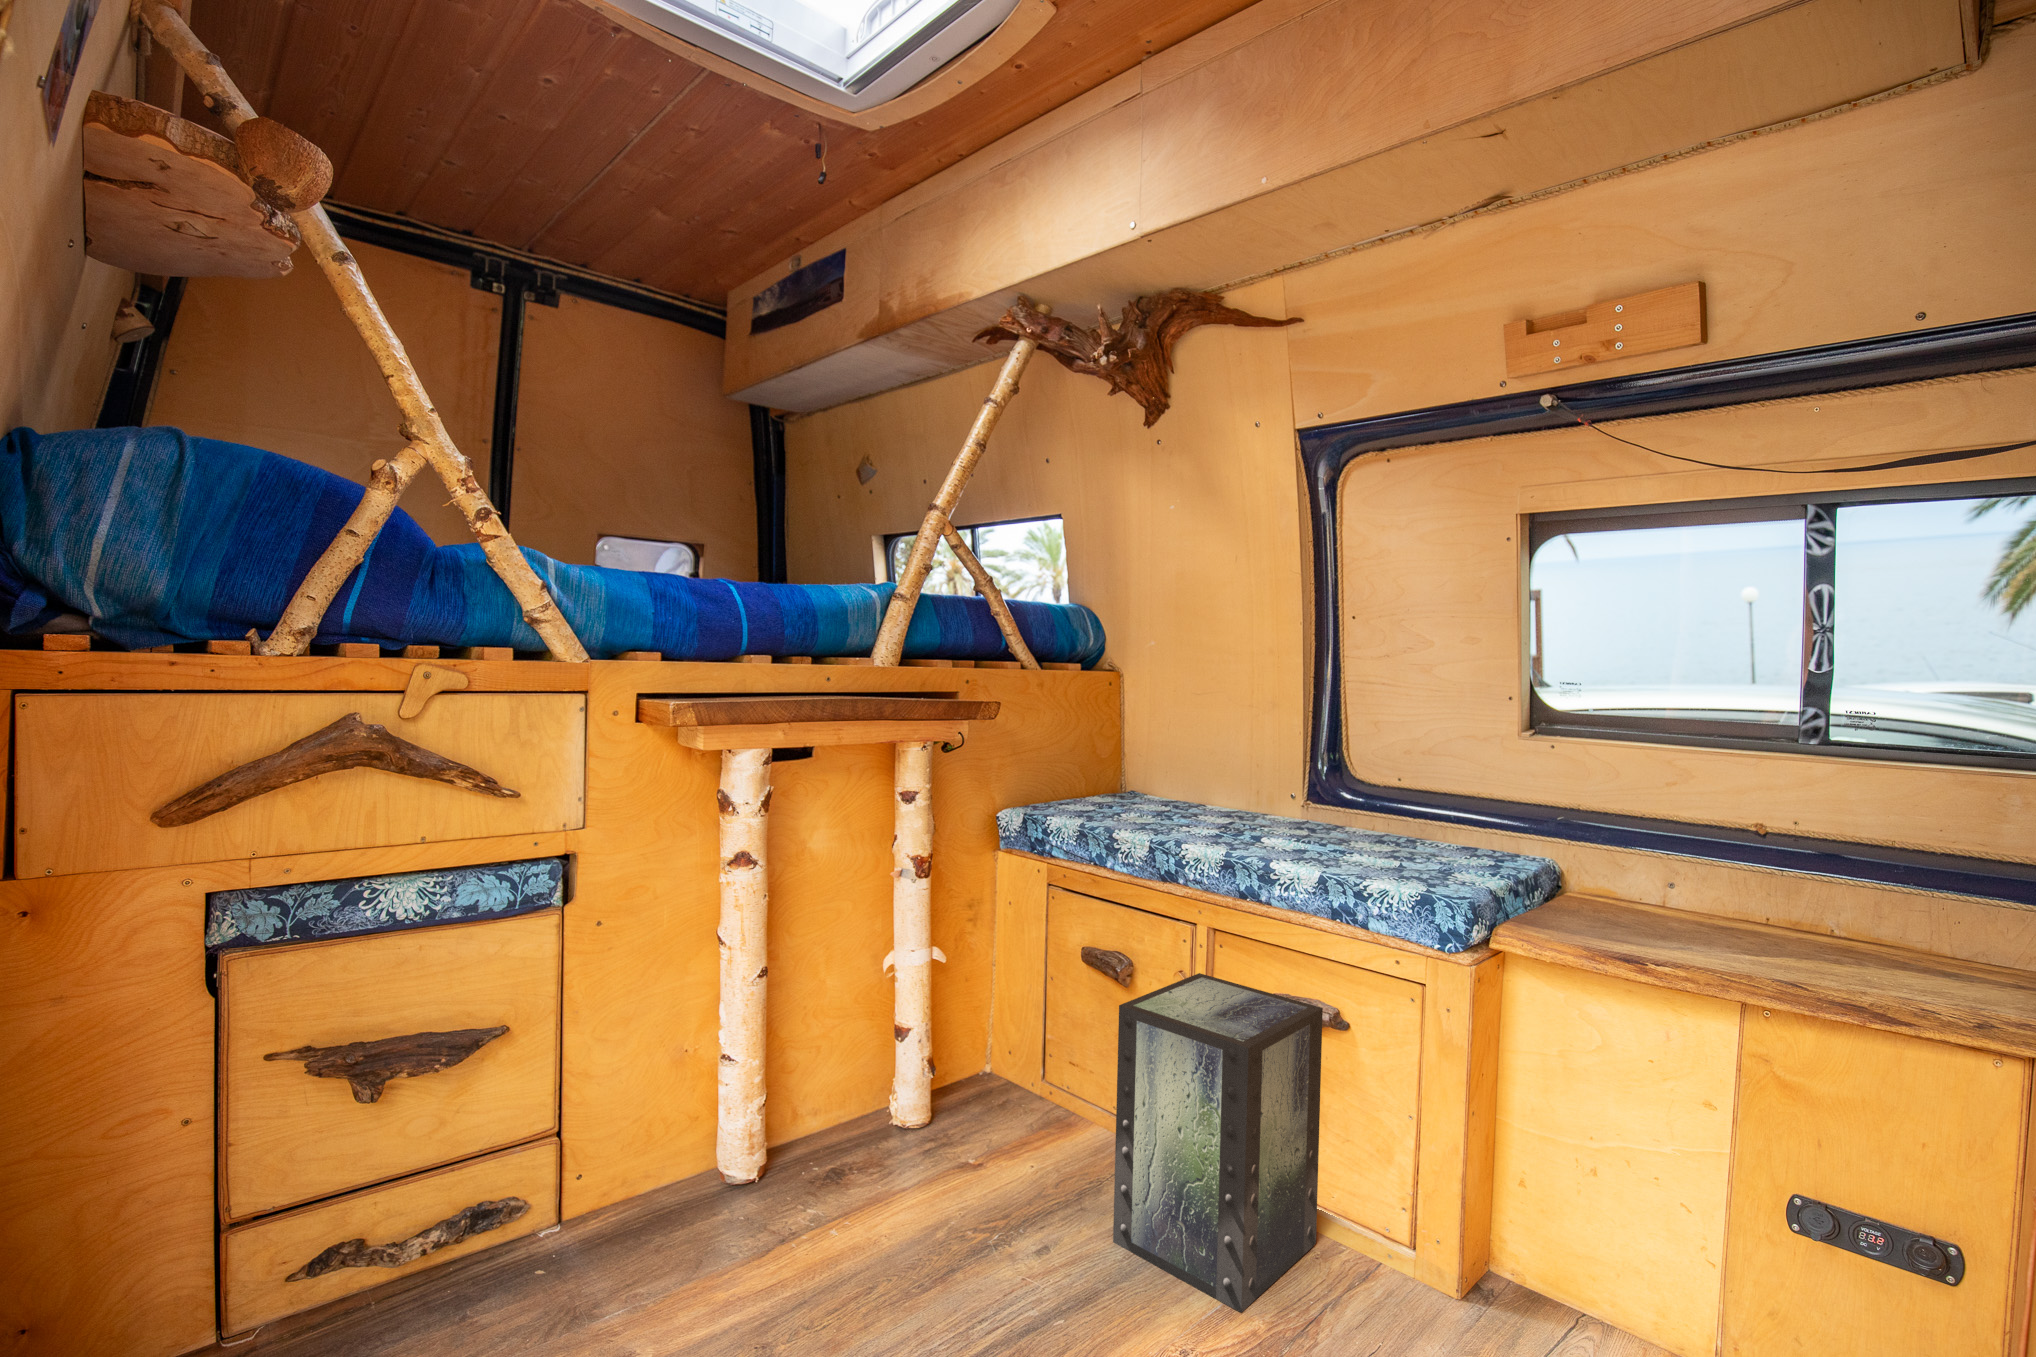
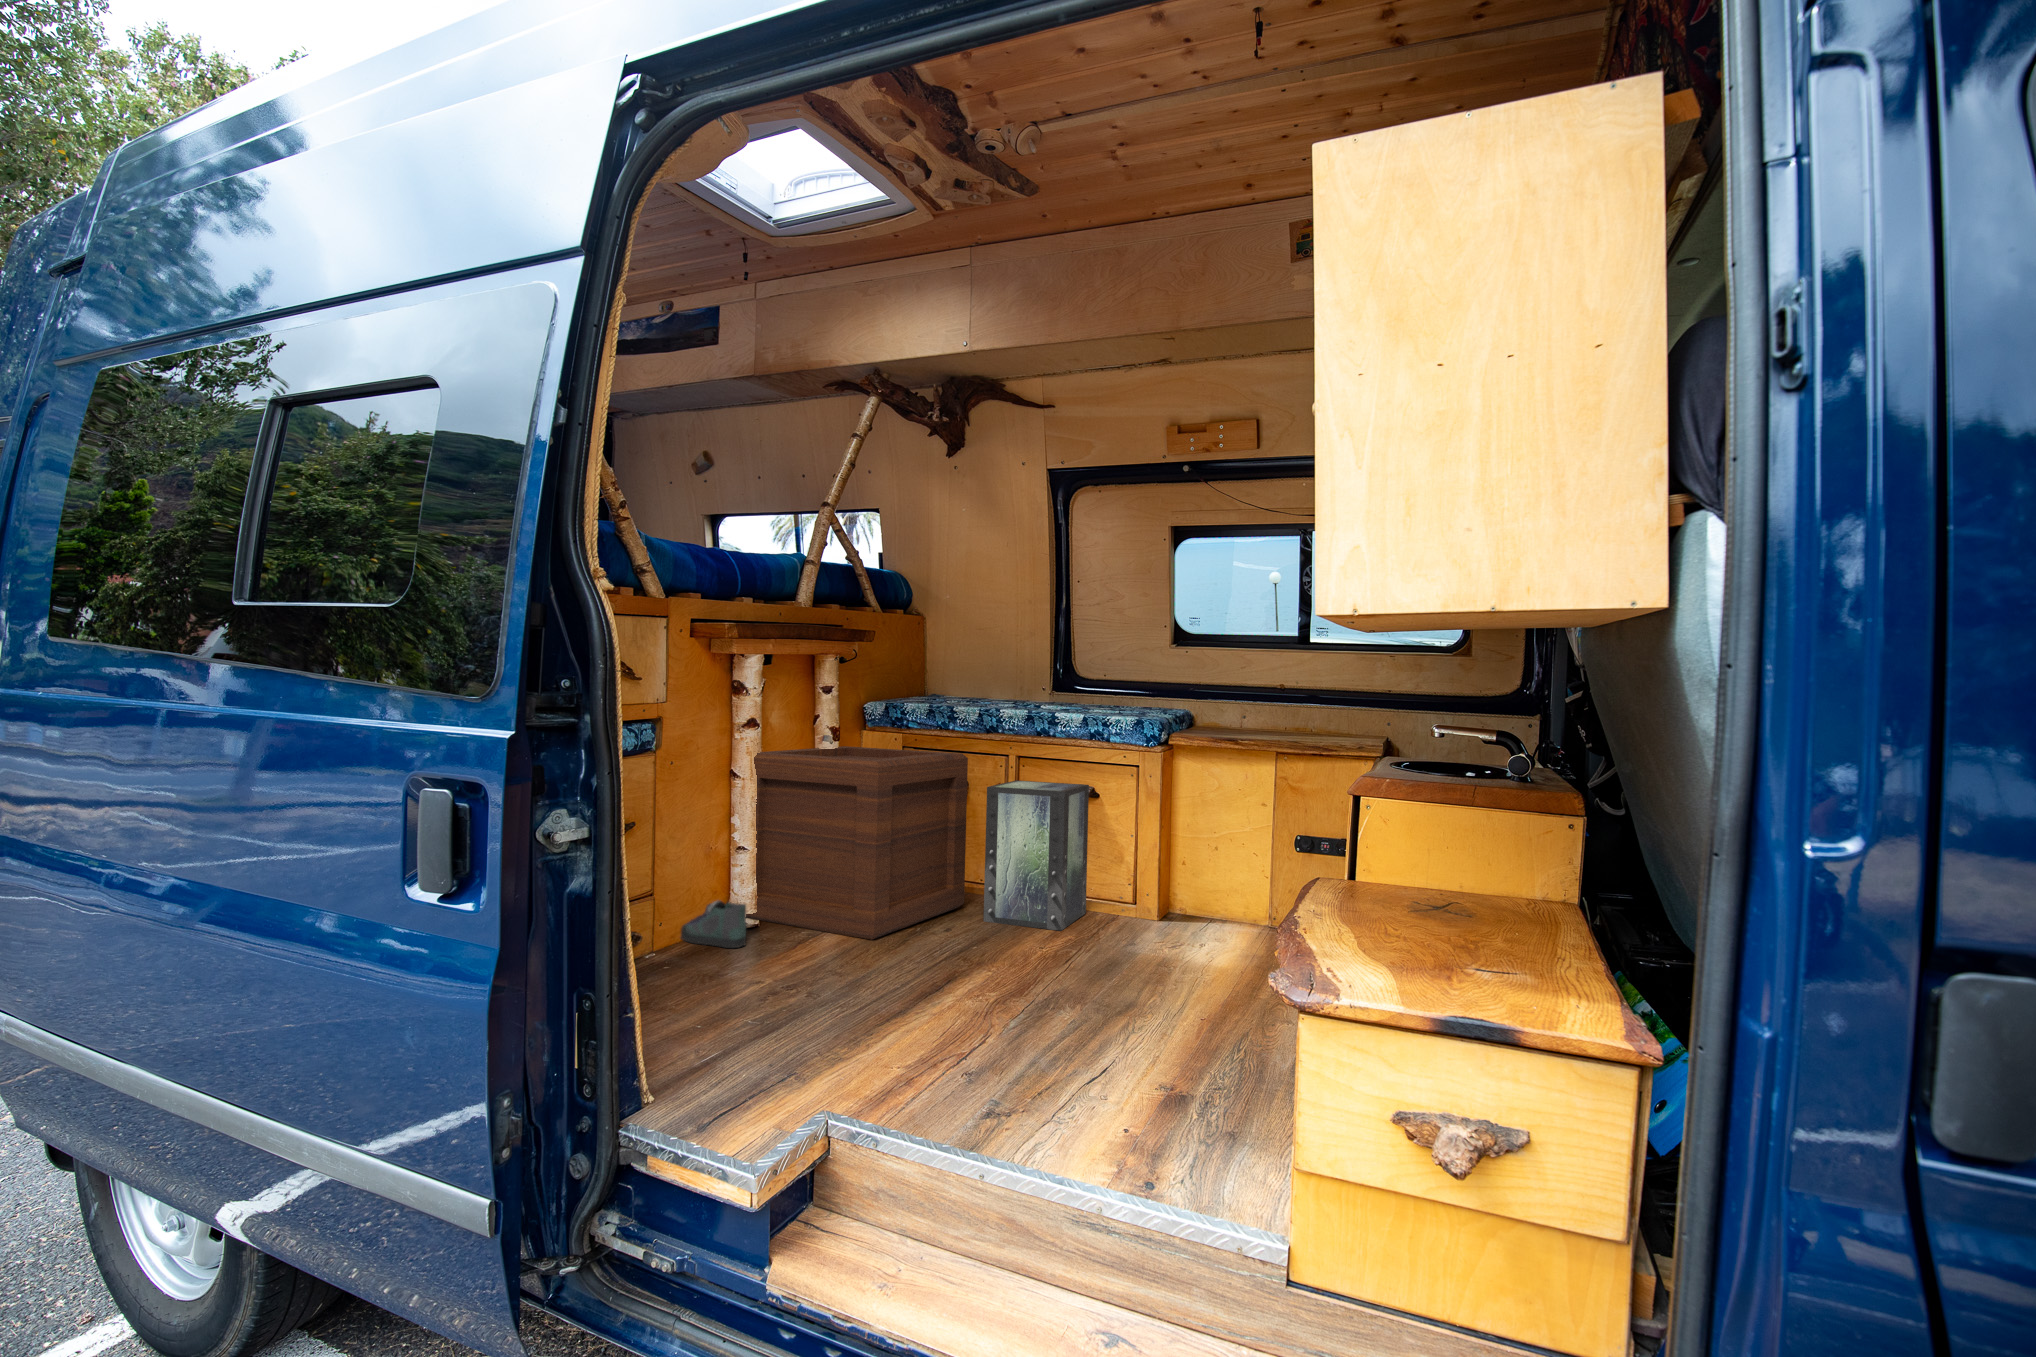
wooden crate: none [742,880,1108,1285] -> present [746,746,968,940]
shoe: none [602,1179,677,1276] -> present [681,900,746,948]

